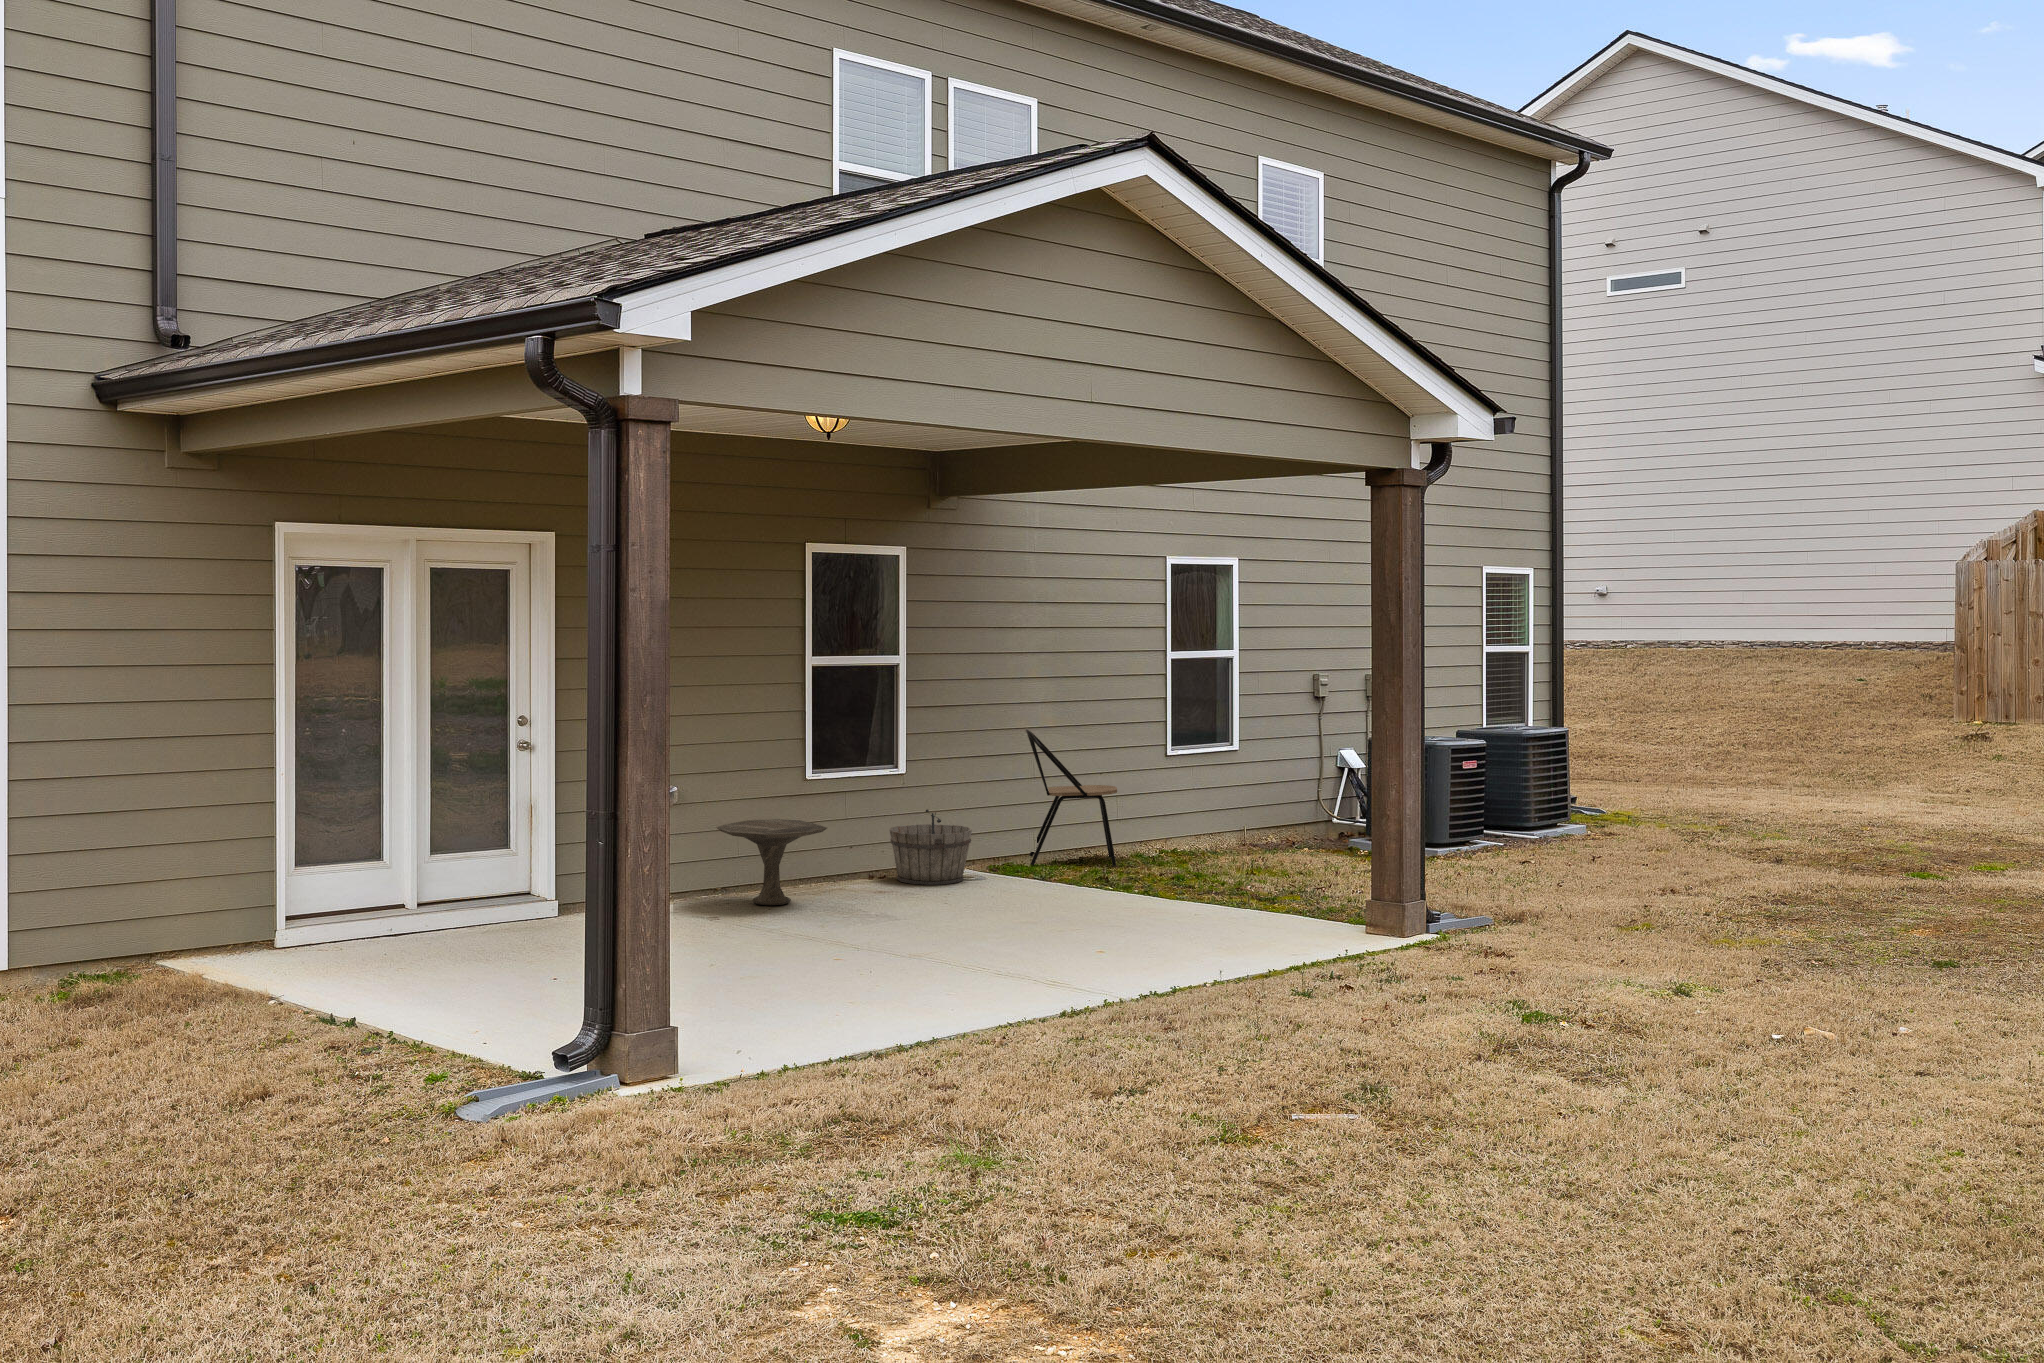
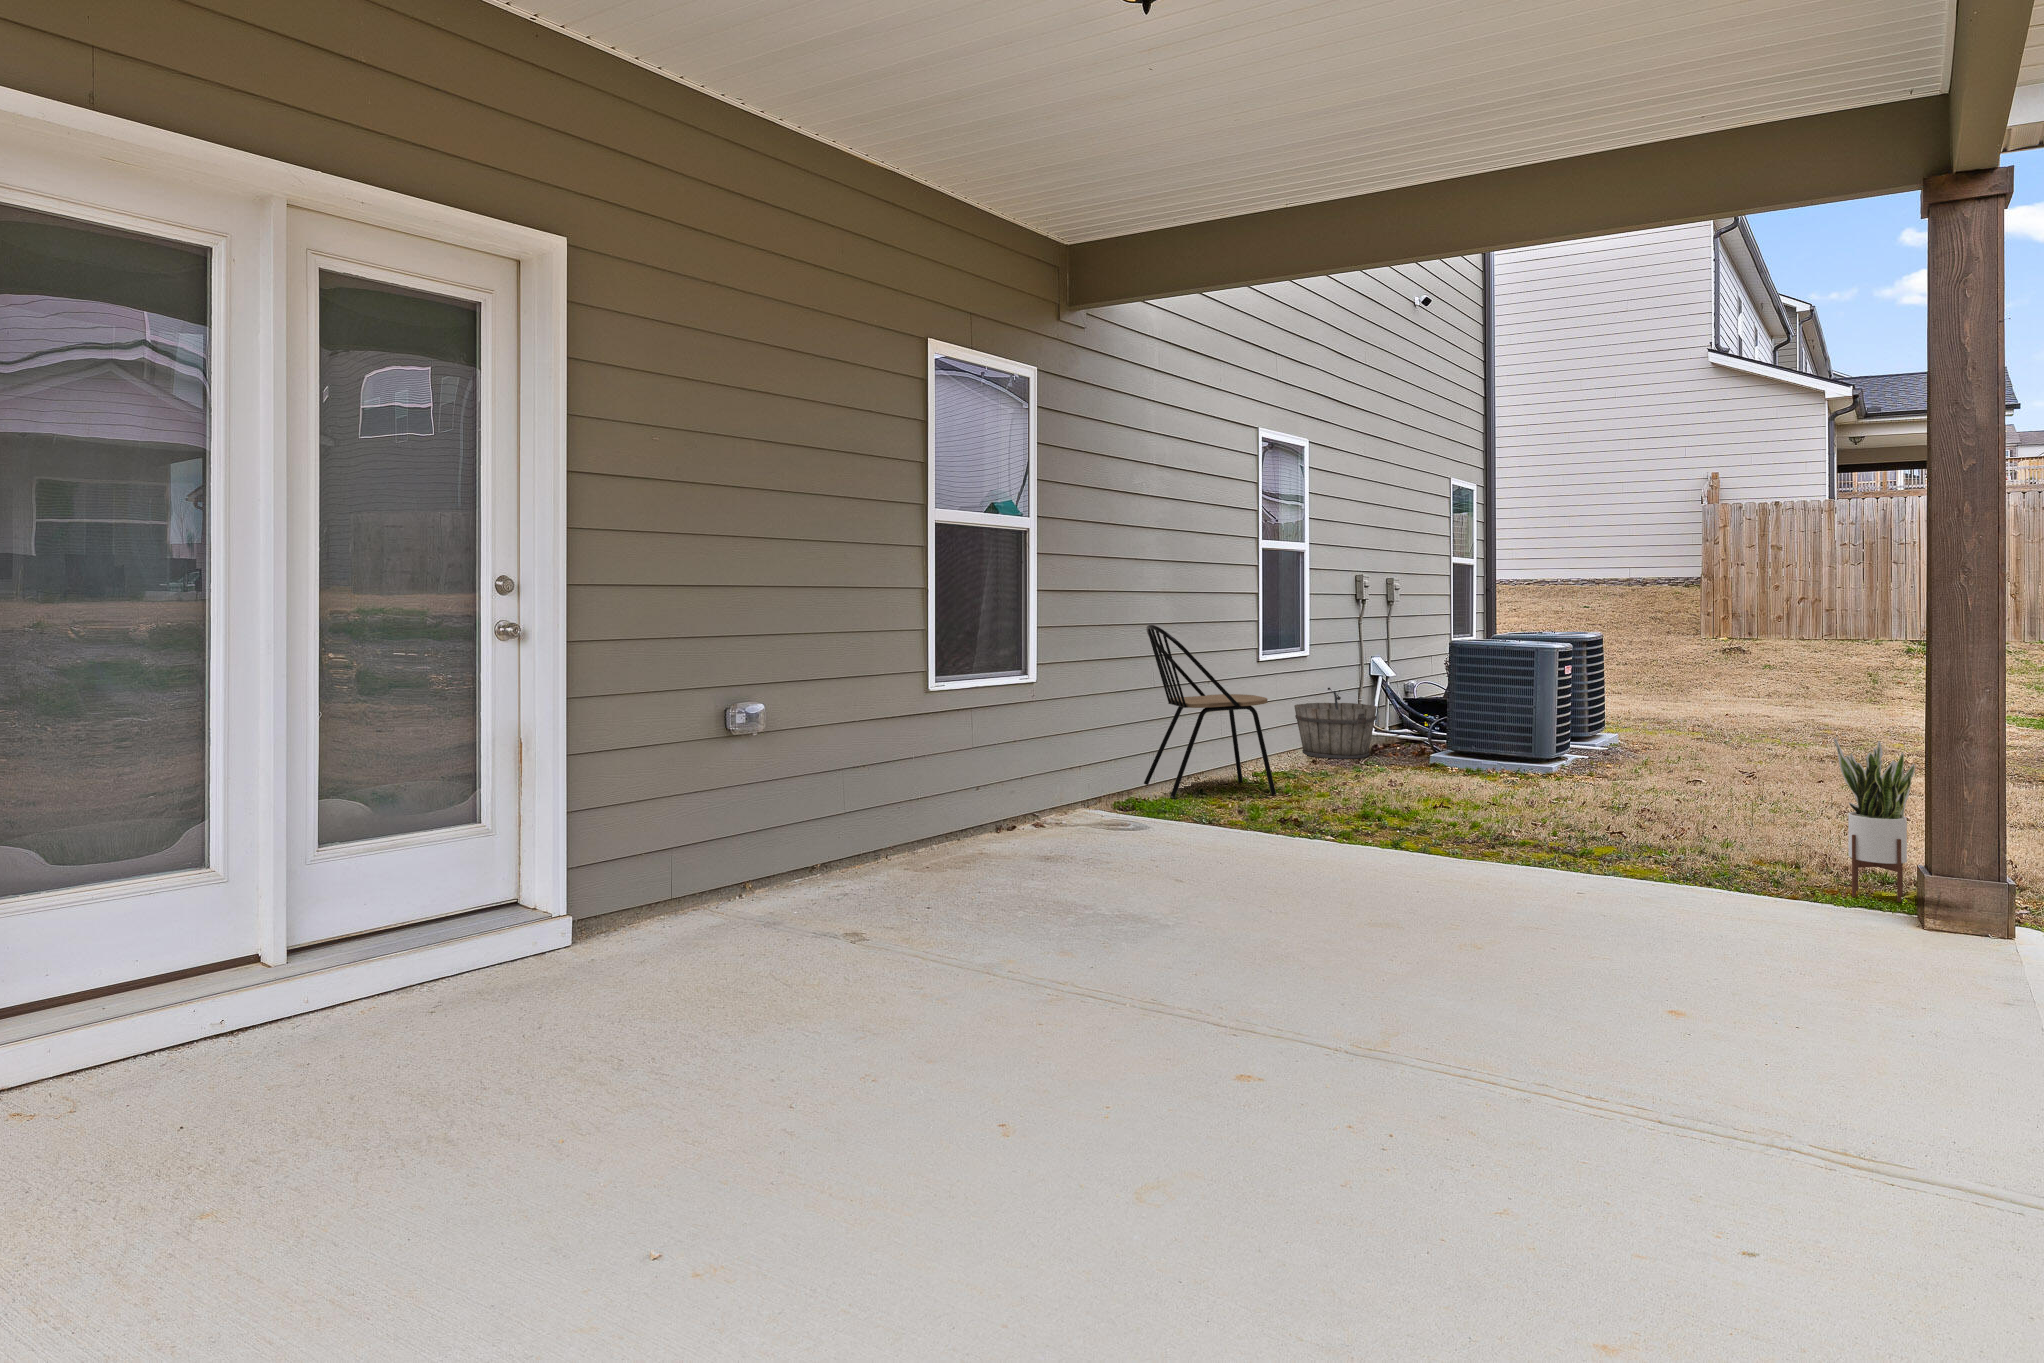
wooden bucket: present [890,809,972,885] -> present [1294,688,1377,759]
side table: present [717,819,827,905] -> none [824,751,1001,889]
potted plant: none [1336,830,1370,933] -> present [1834,738,1915,902]

